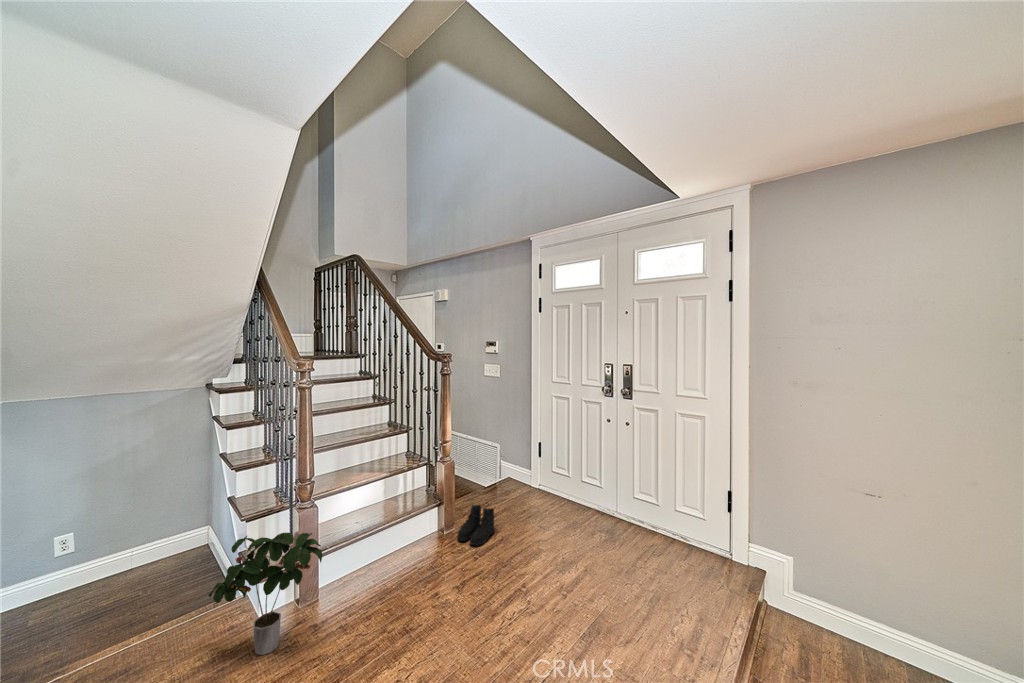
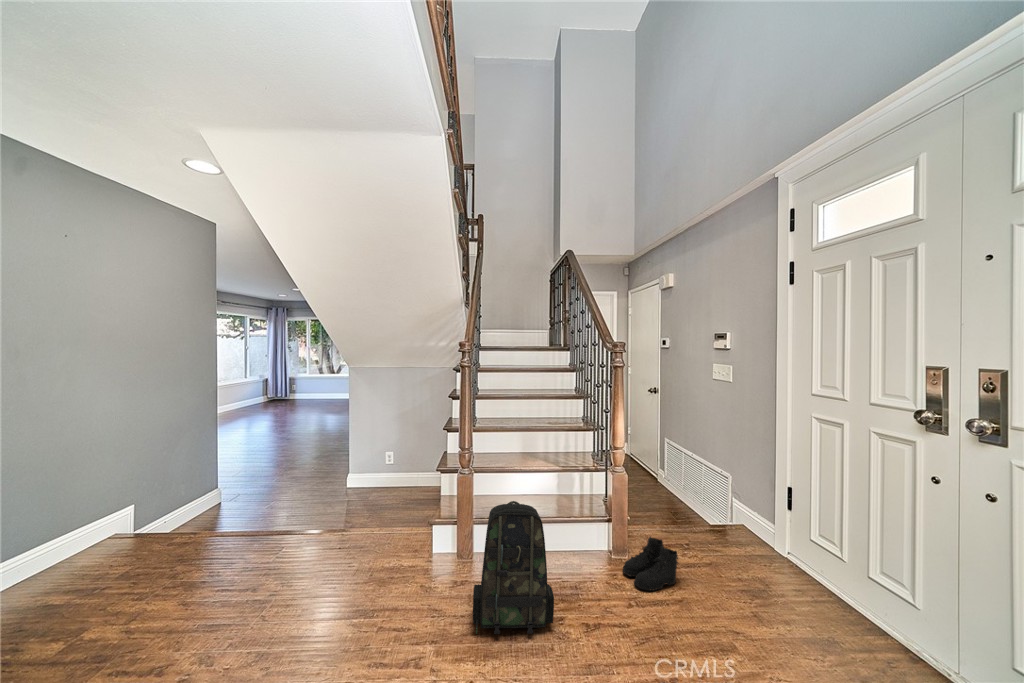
backpack: none [358,512,435,646] -> present [473,501,554,634]
potted plant: present [209,533,322,655] -> none [385,479,456,588]

